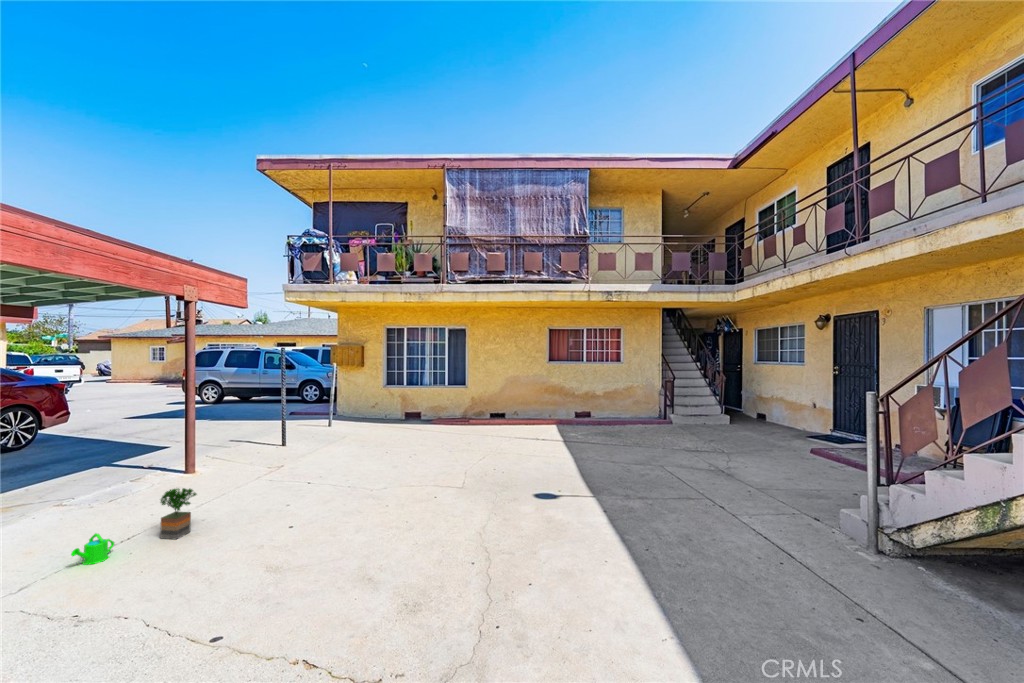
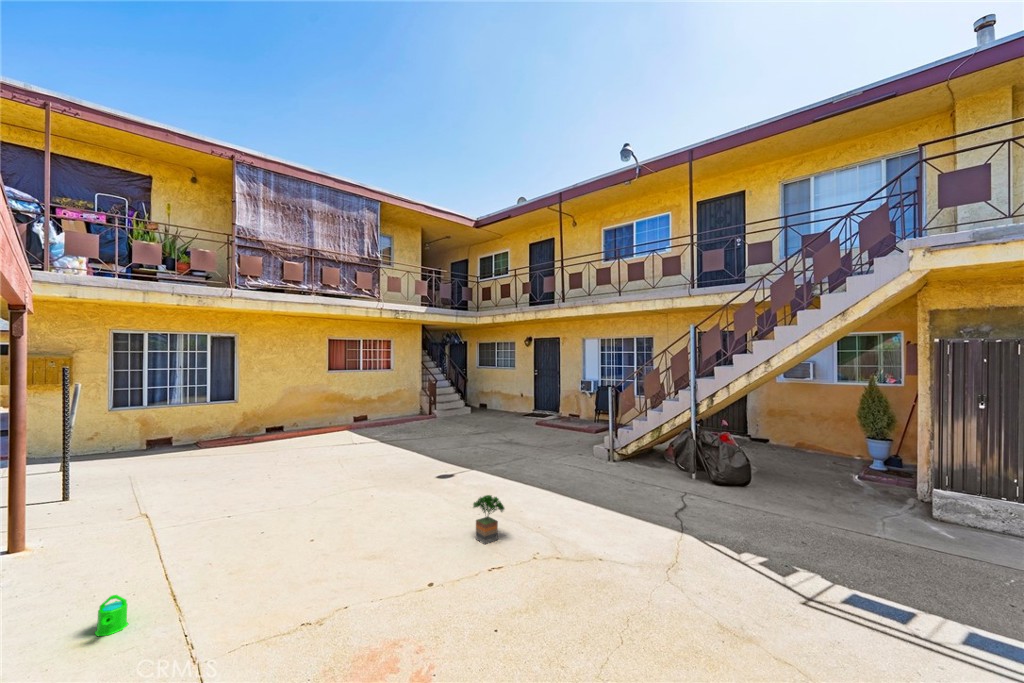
potted tree: present [160,488,197,539] -> present [473,495,504,544]

